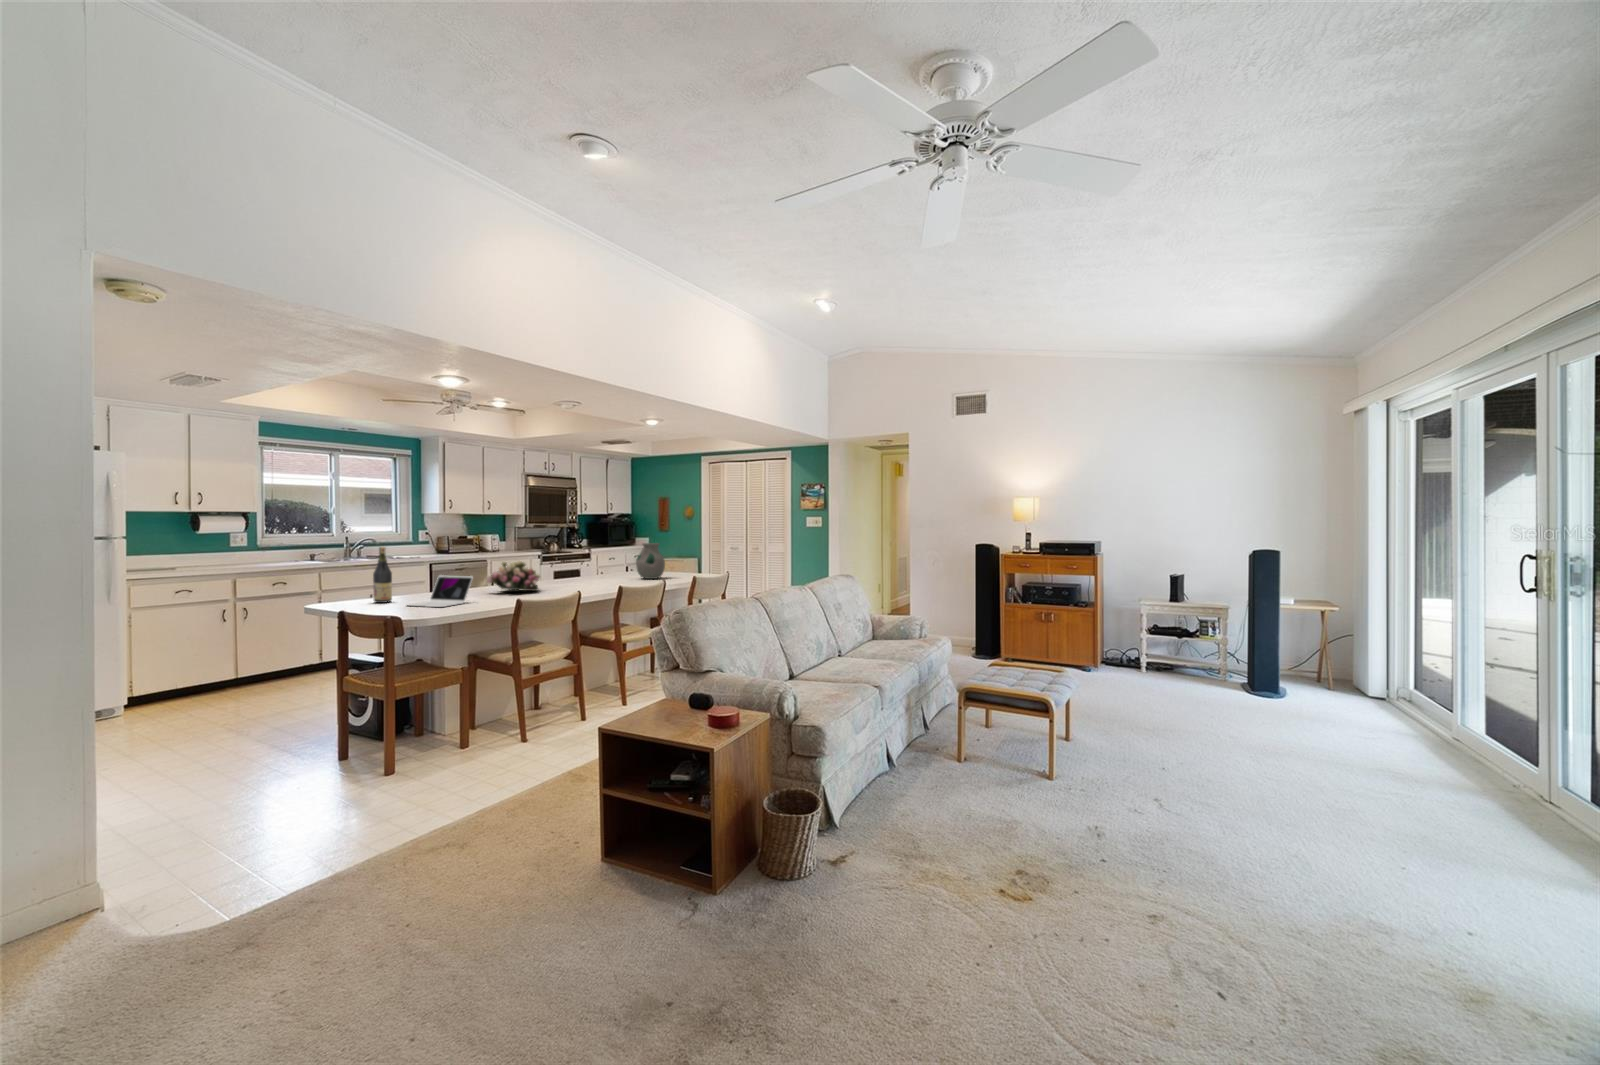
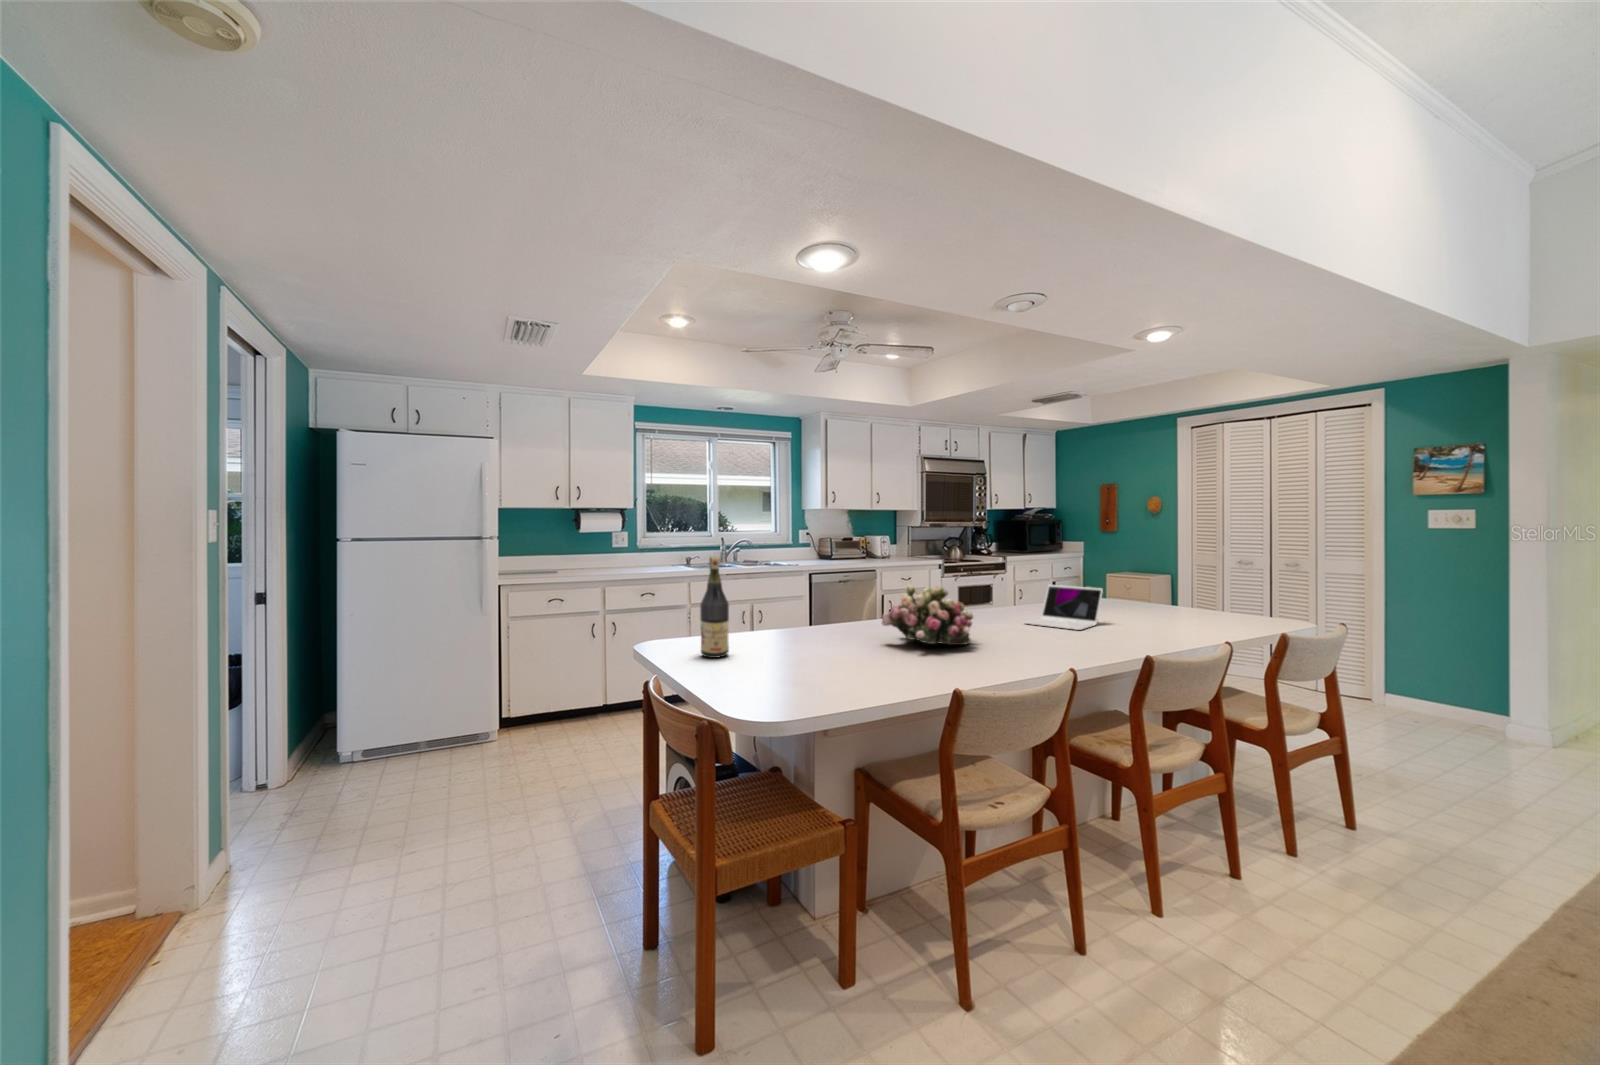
vase: present [636,543,665,579] -> none [1129,554,1190,623]
laptop: present [409,575,473,607] -> present [1025,585,1103,630]

